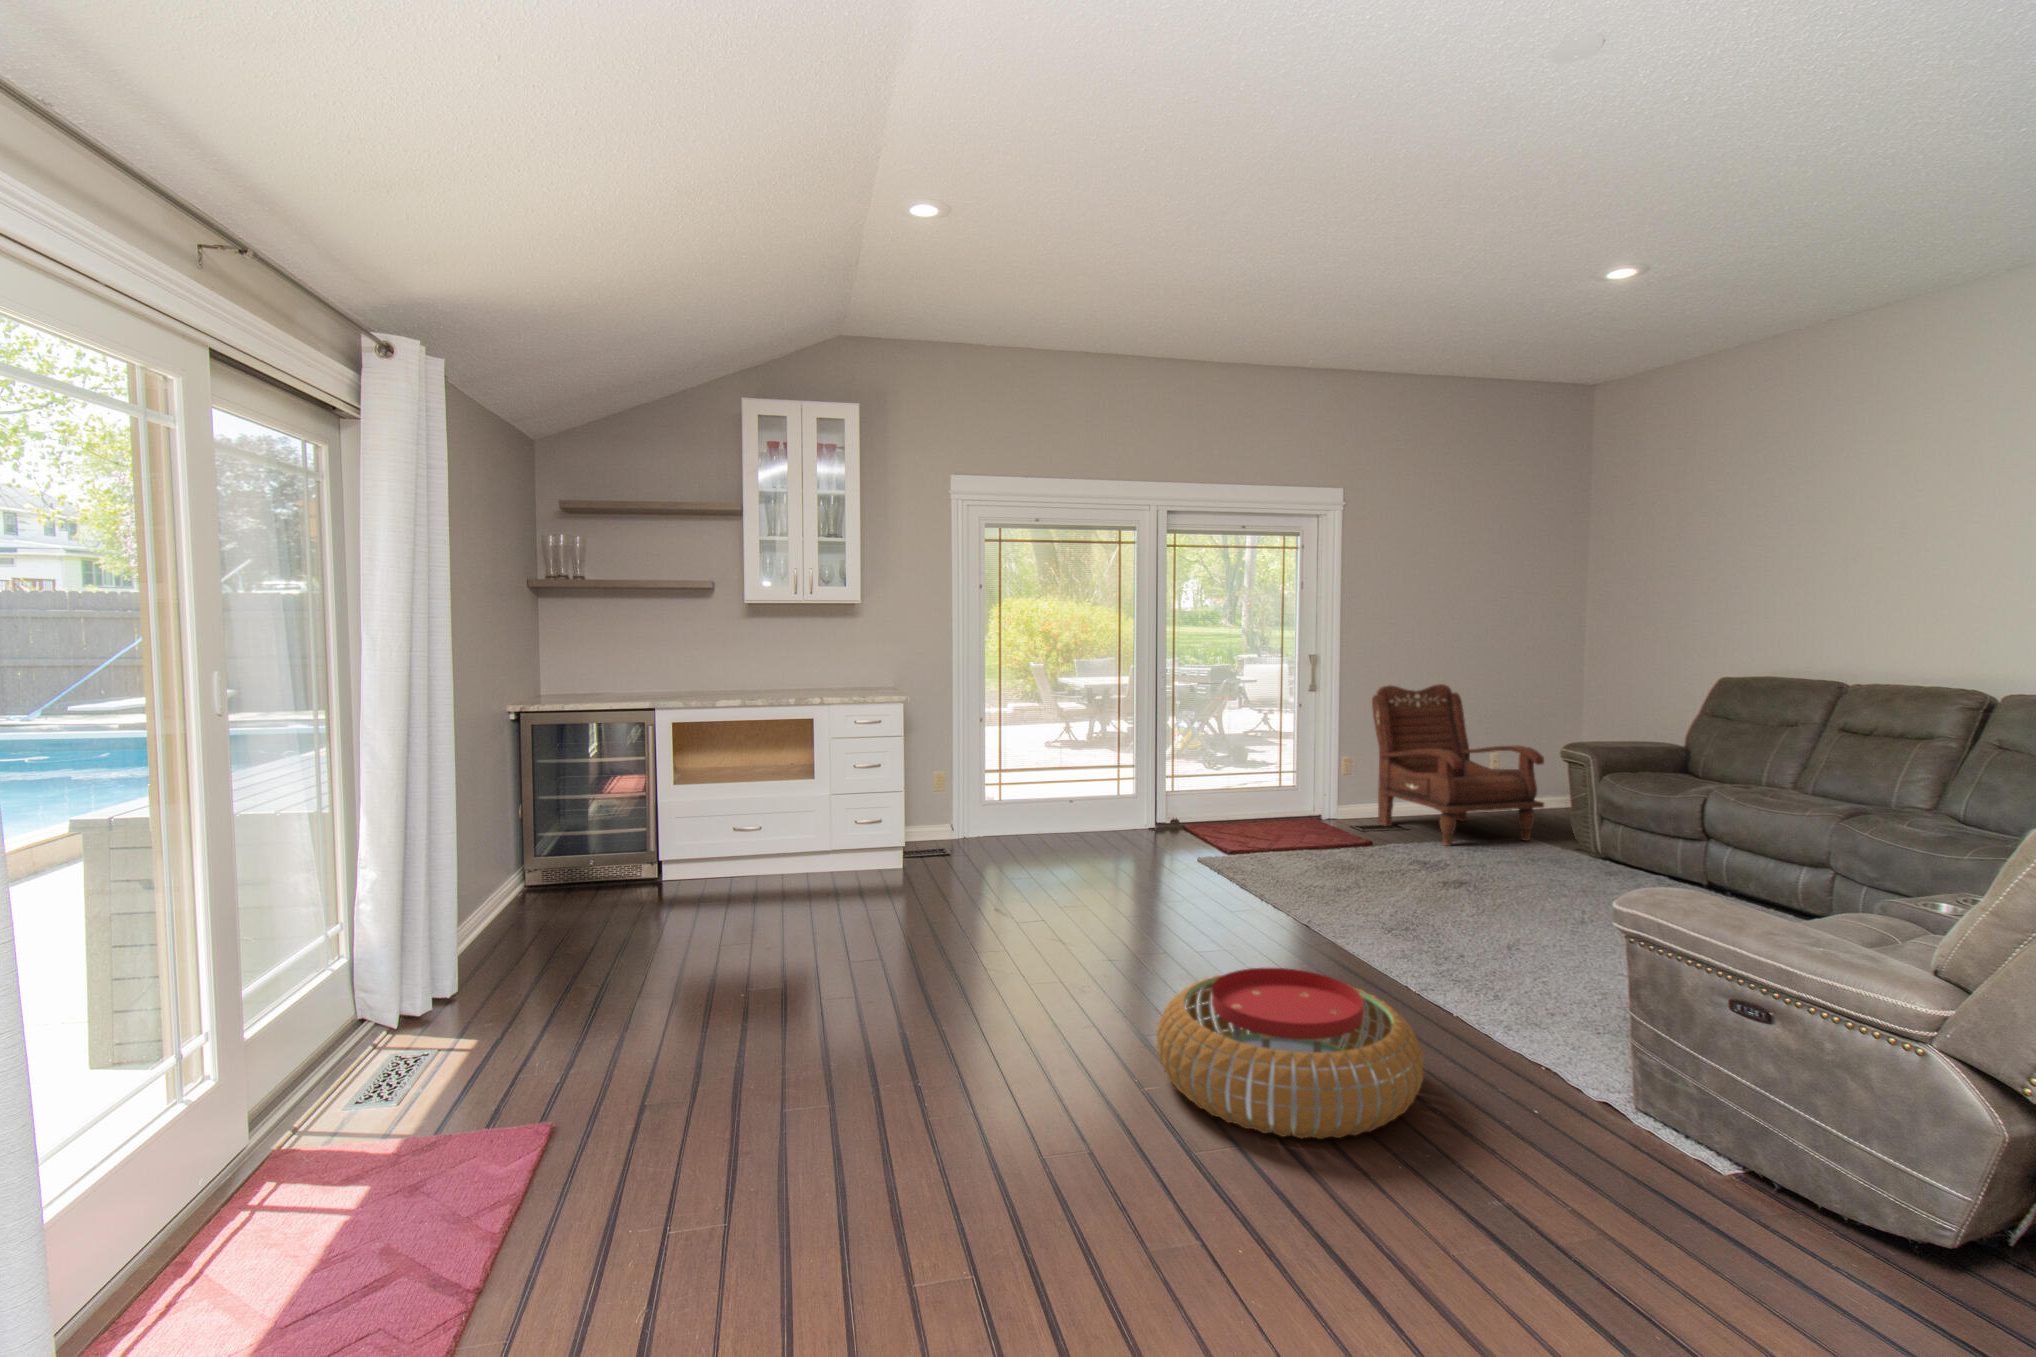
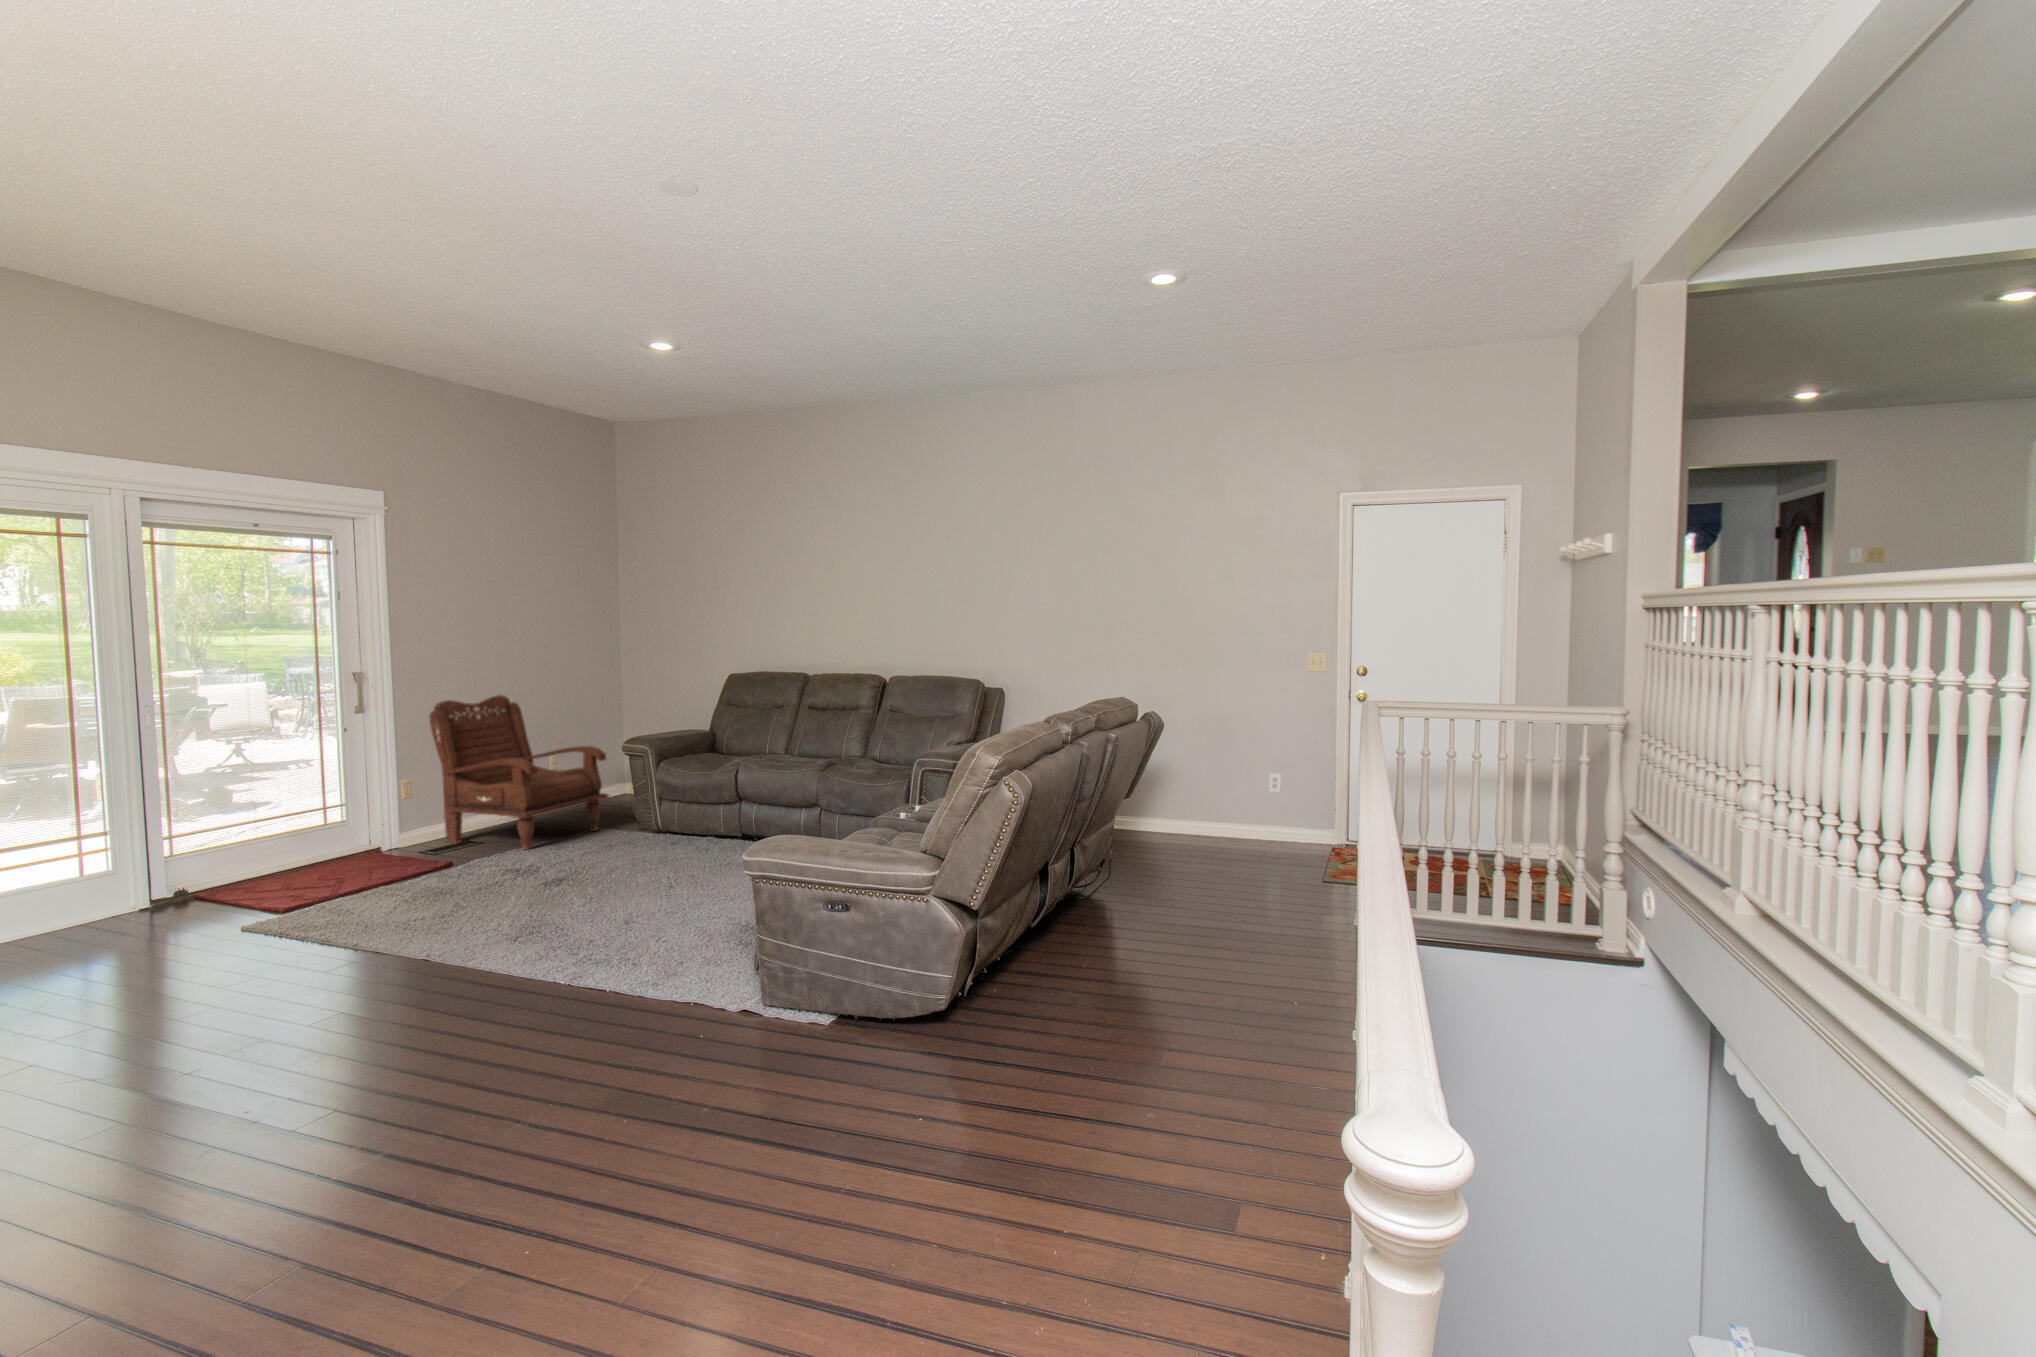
pouf: present [1156,968,1424,1139] -> none [318,988,616,1165]

